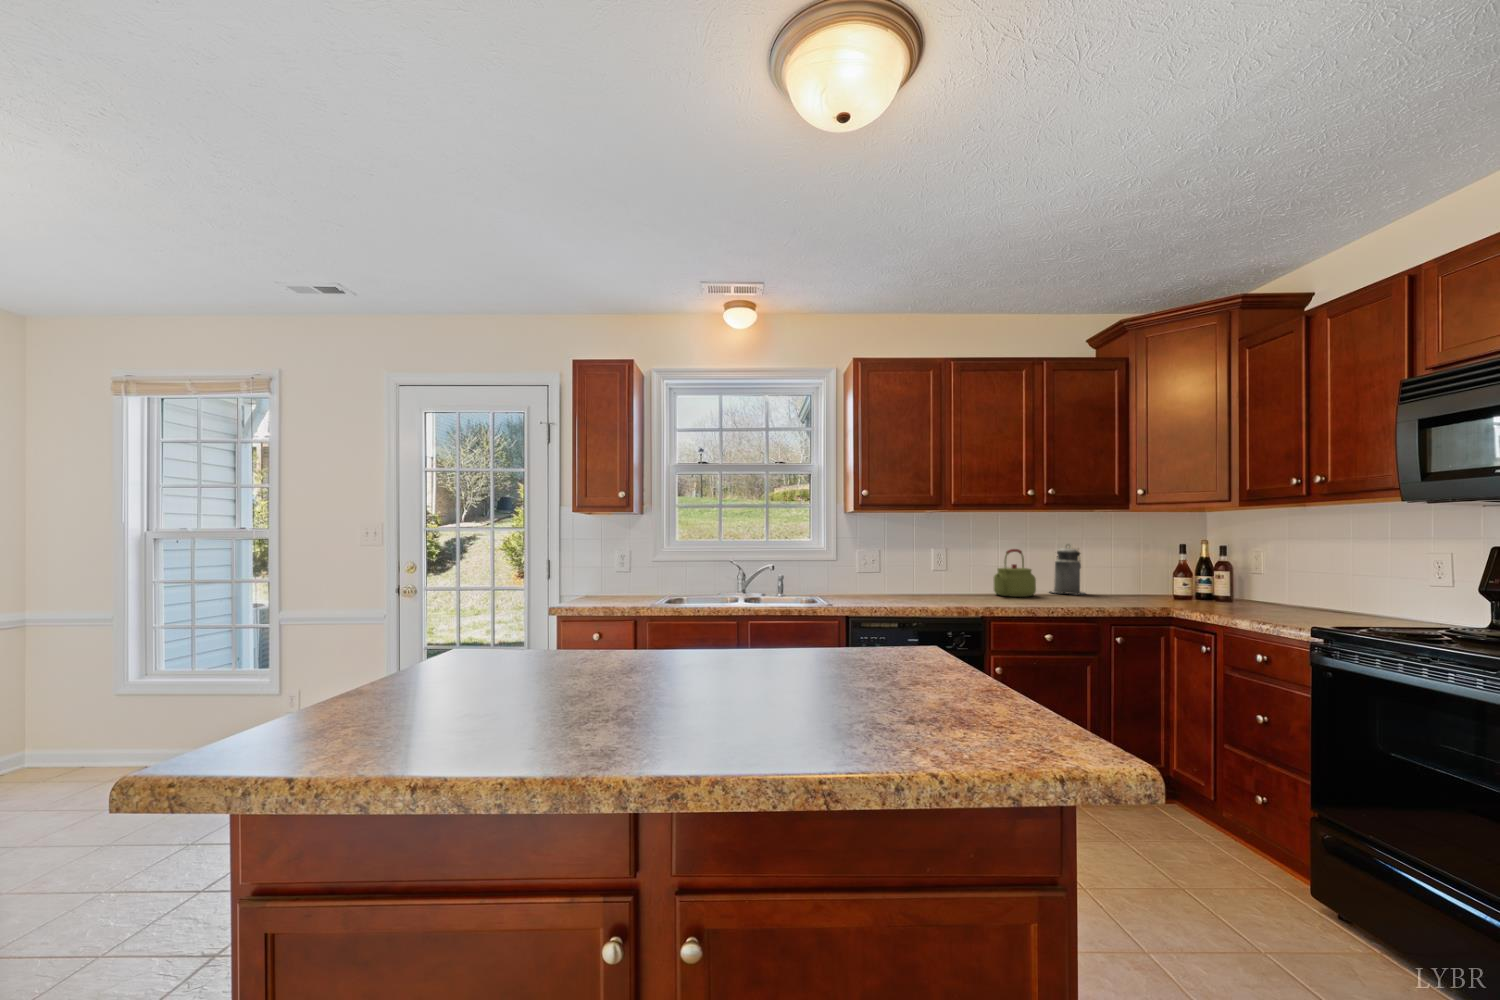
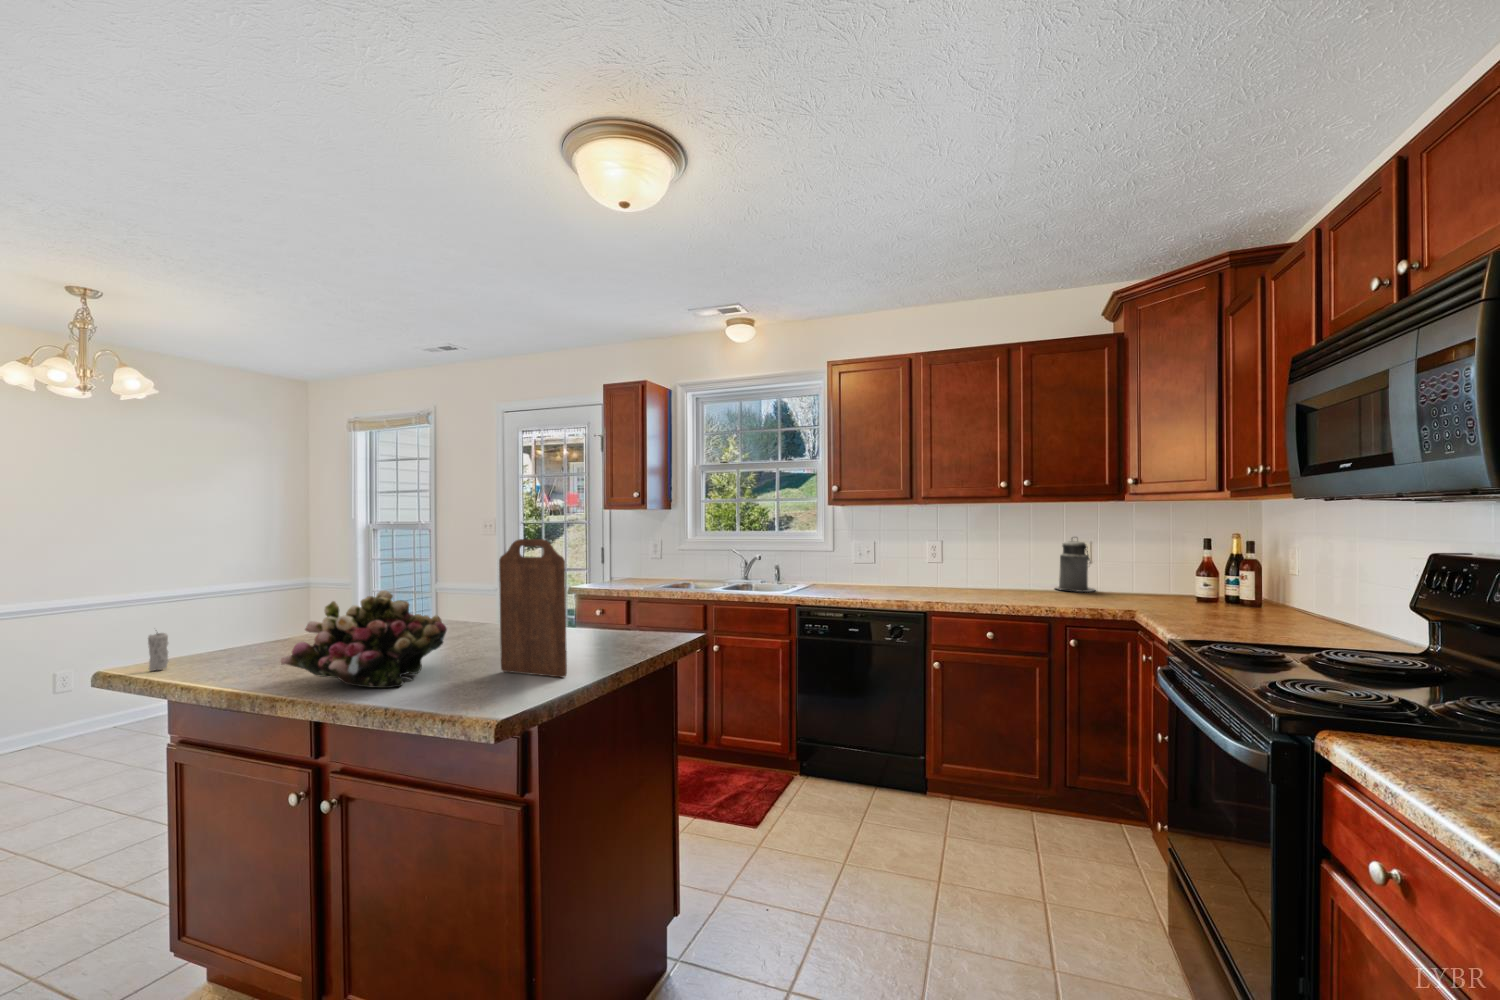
cutting board: none [853,523,947,684] -> present [499,539,567,677]
kettle: present [994,549,1036,597] -> none [975,541,1027,592]
flower arrangement: none [643,589,820,711] -> present [281,590,447,688]
candle: none [335,656,362,727] -> present [148,633,168,671]

